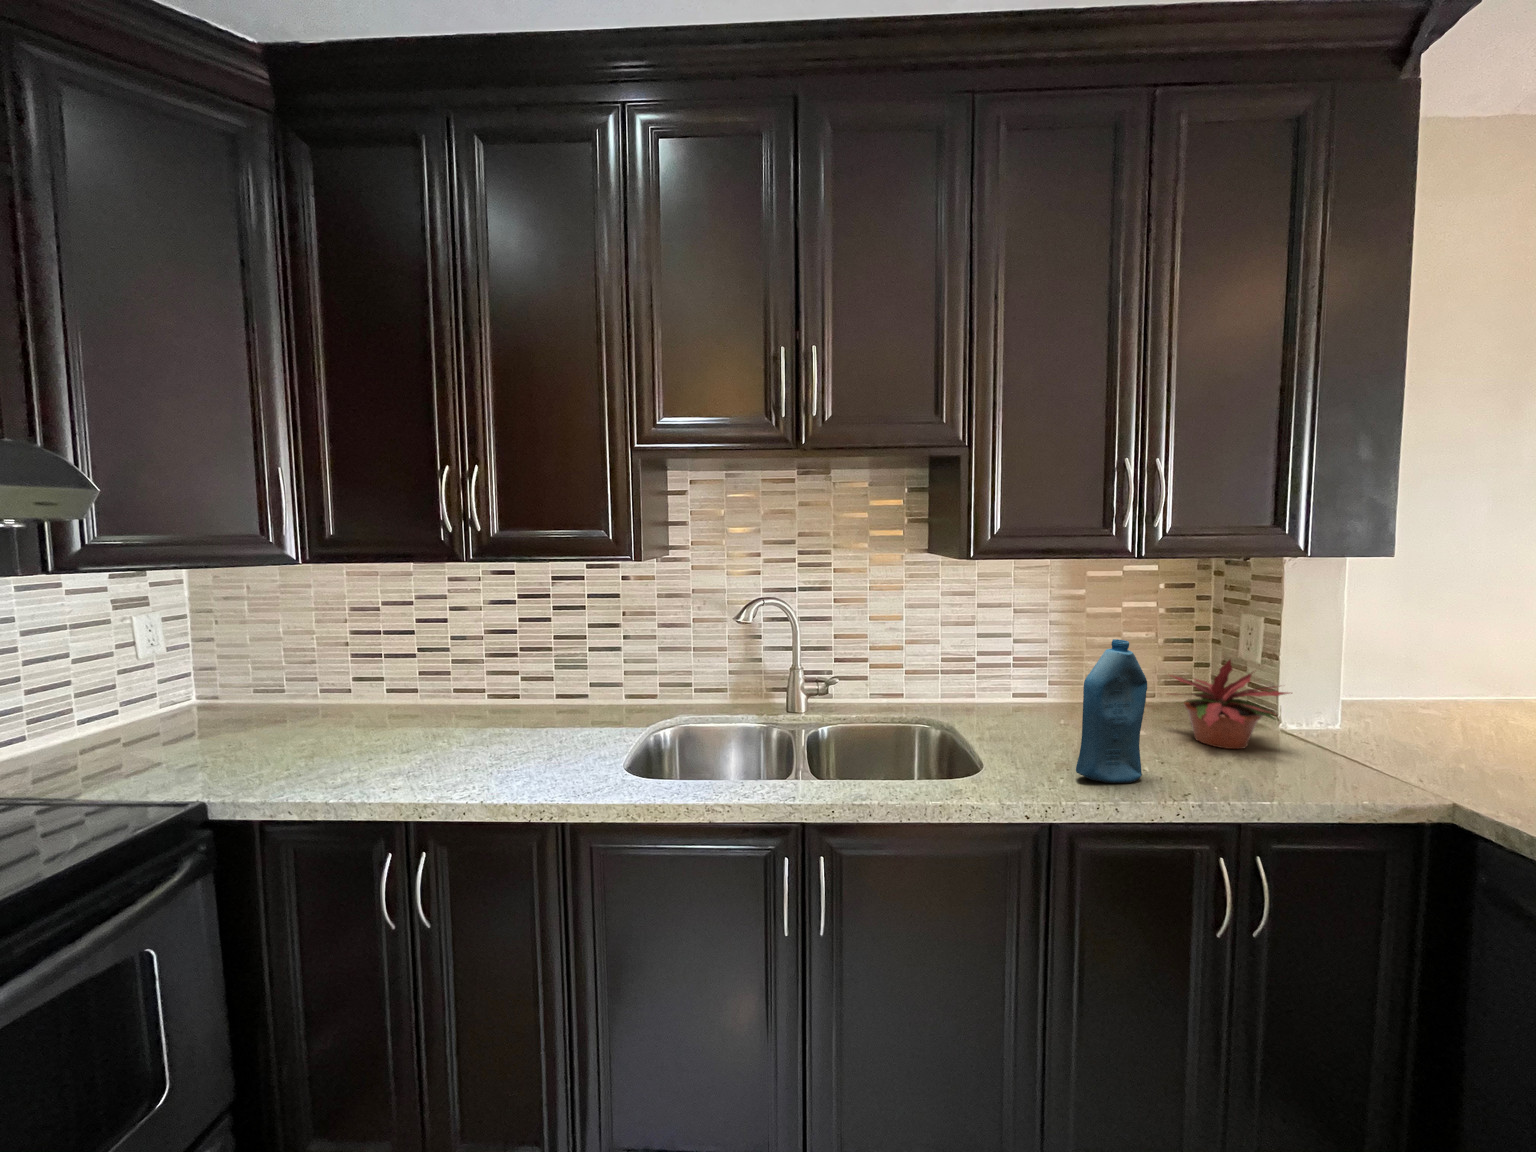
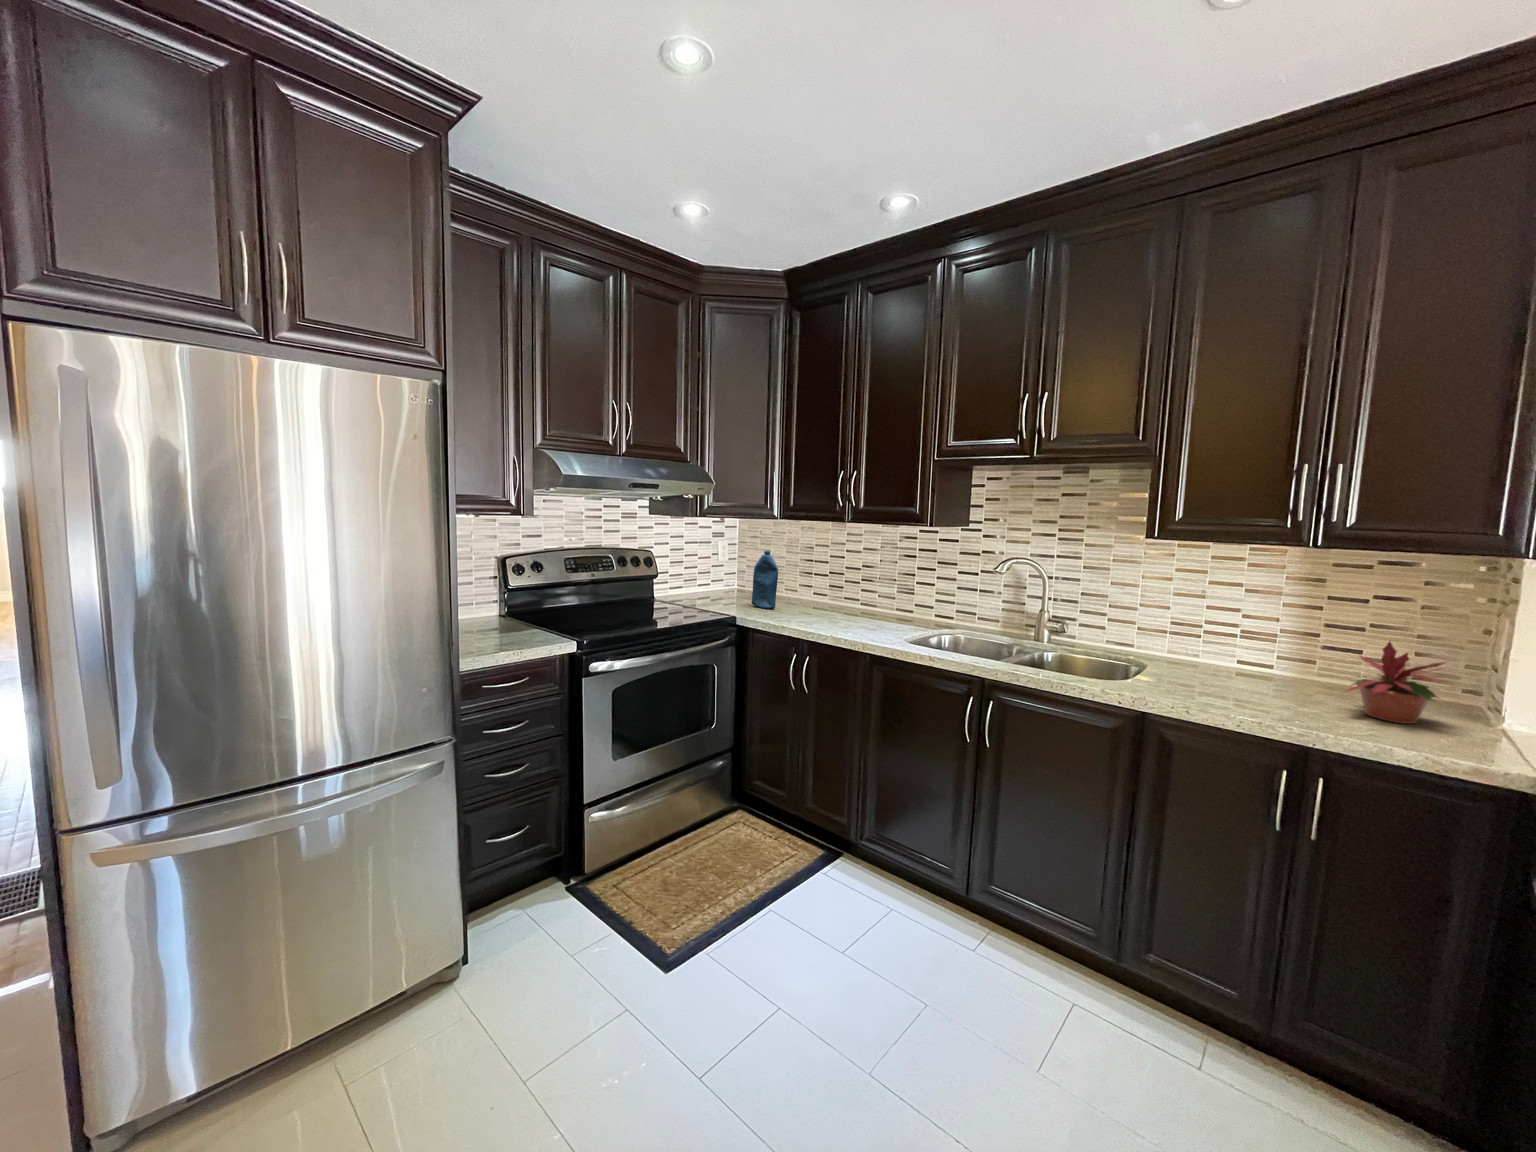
bottle: present [1076,639,1147,783] -> present [751,551,778,609]

